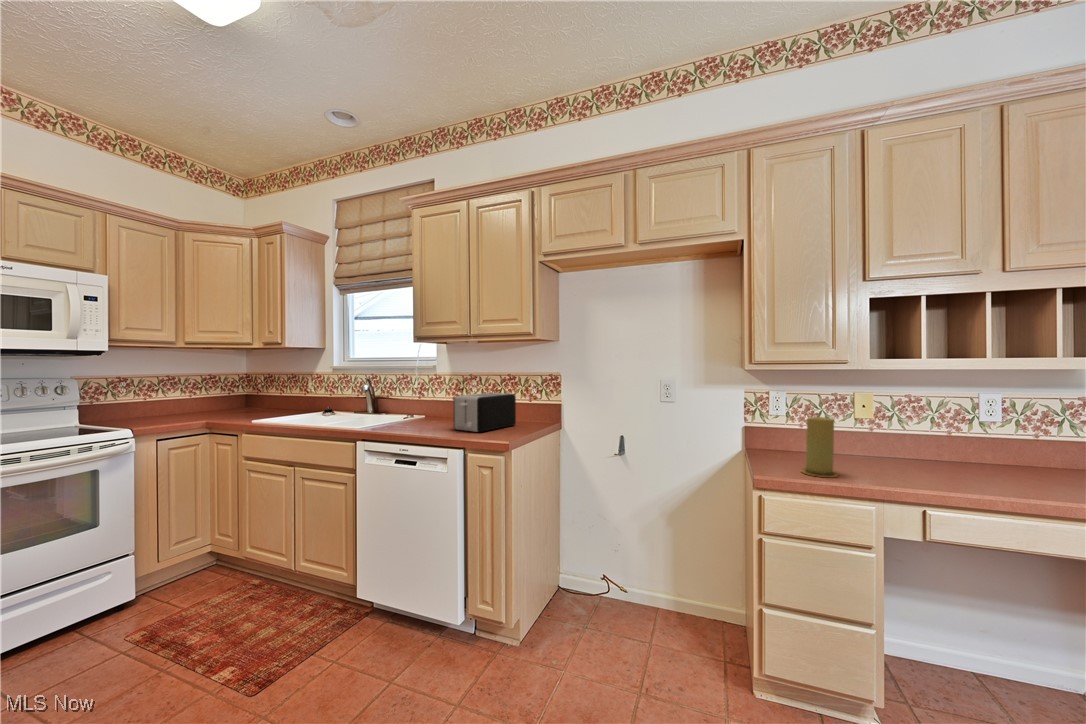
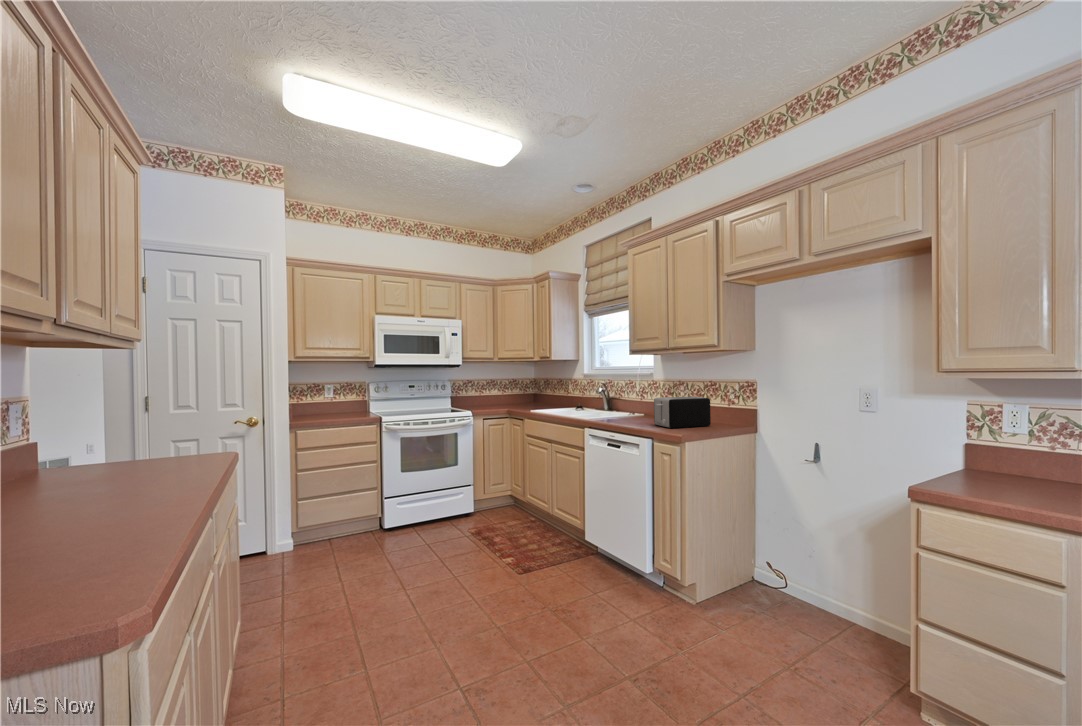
candle: present [801,417,838,477] -> none [984,433,1036,501]

